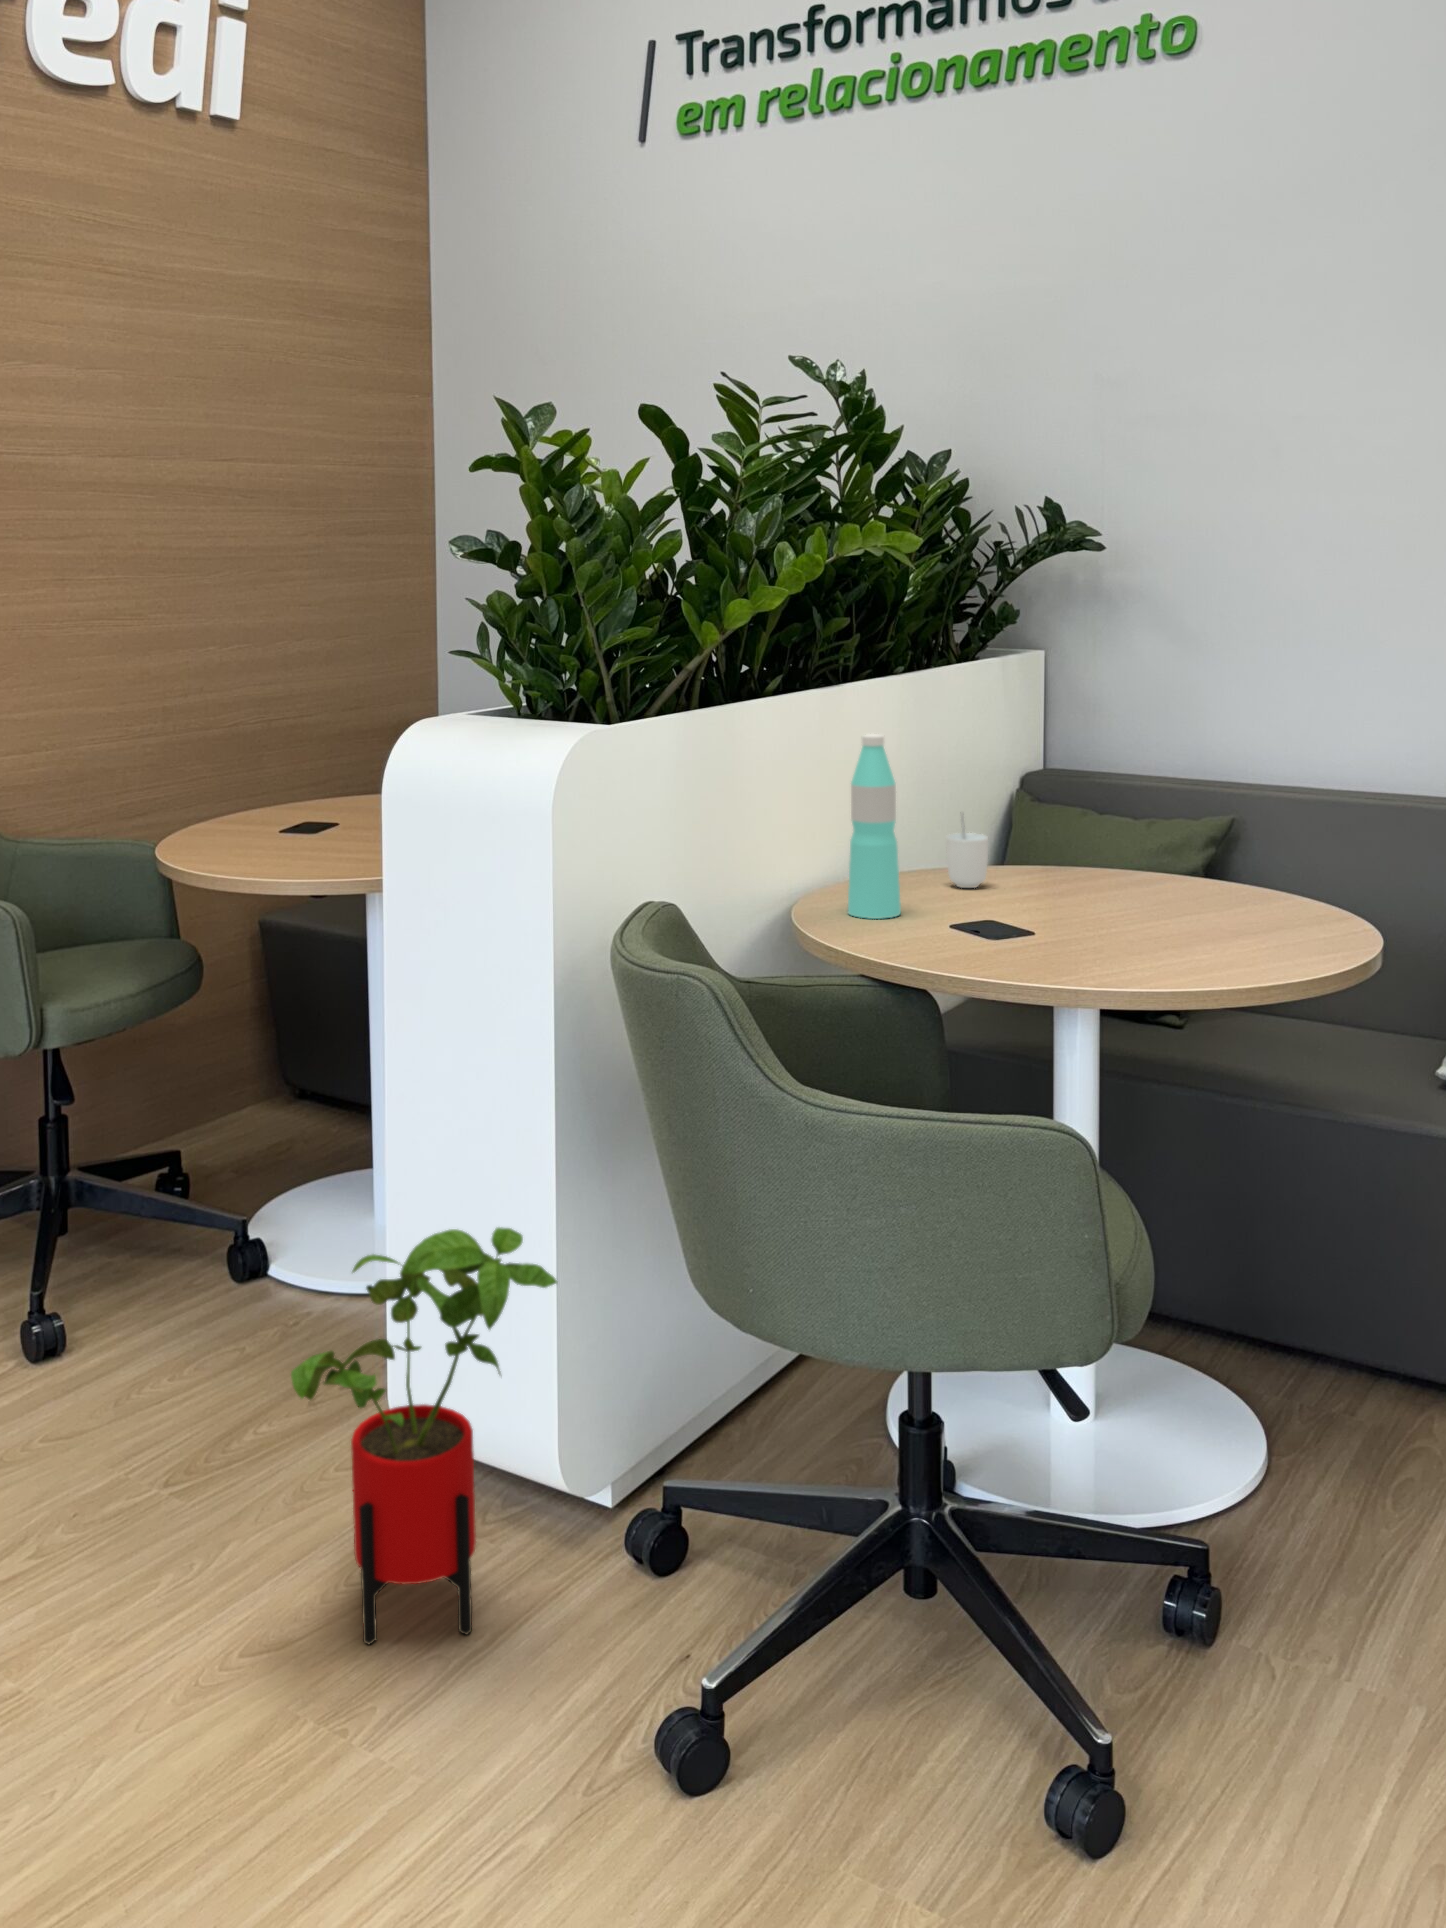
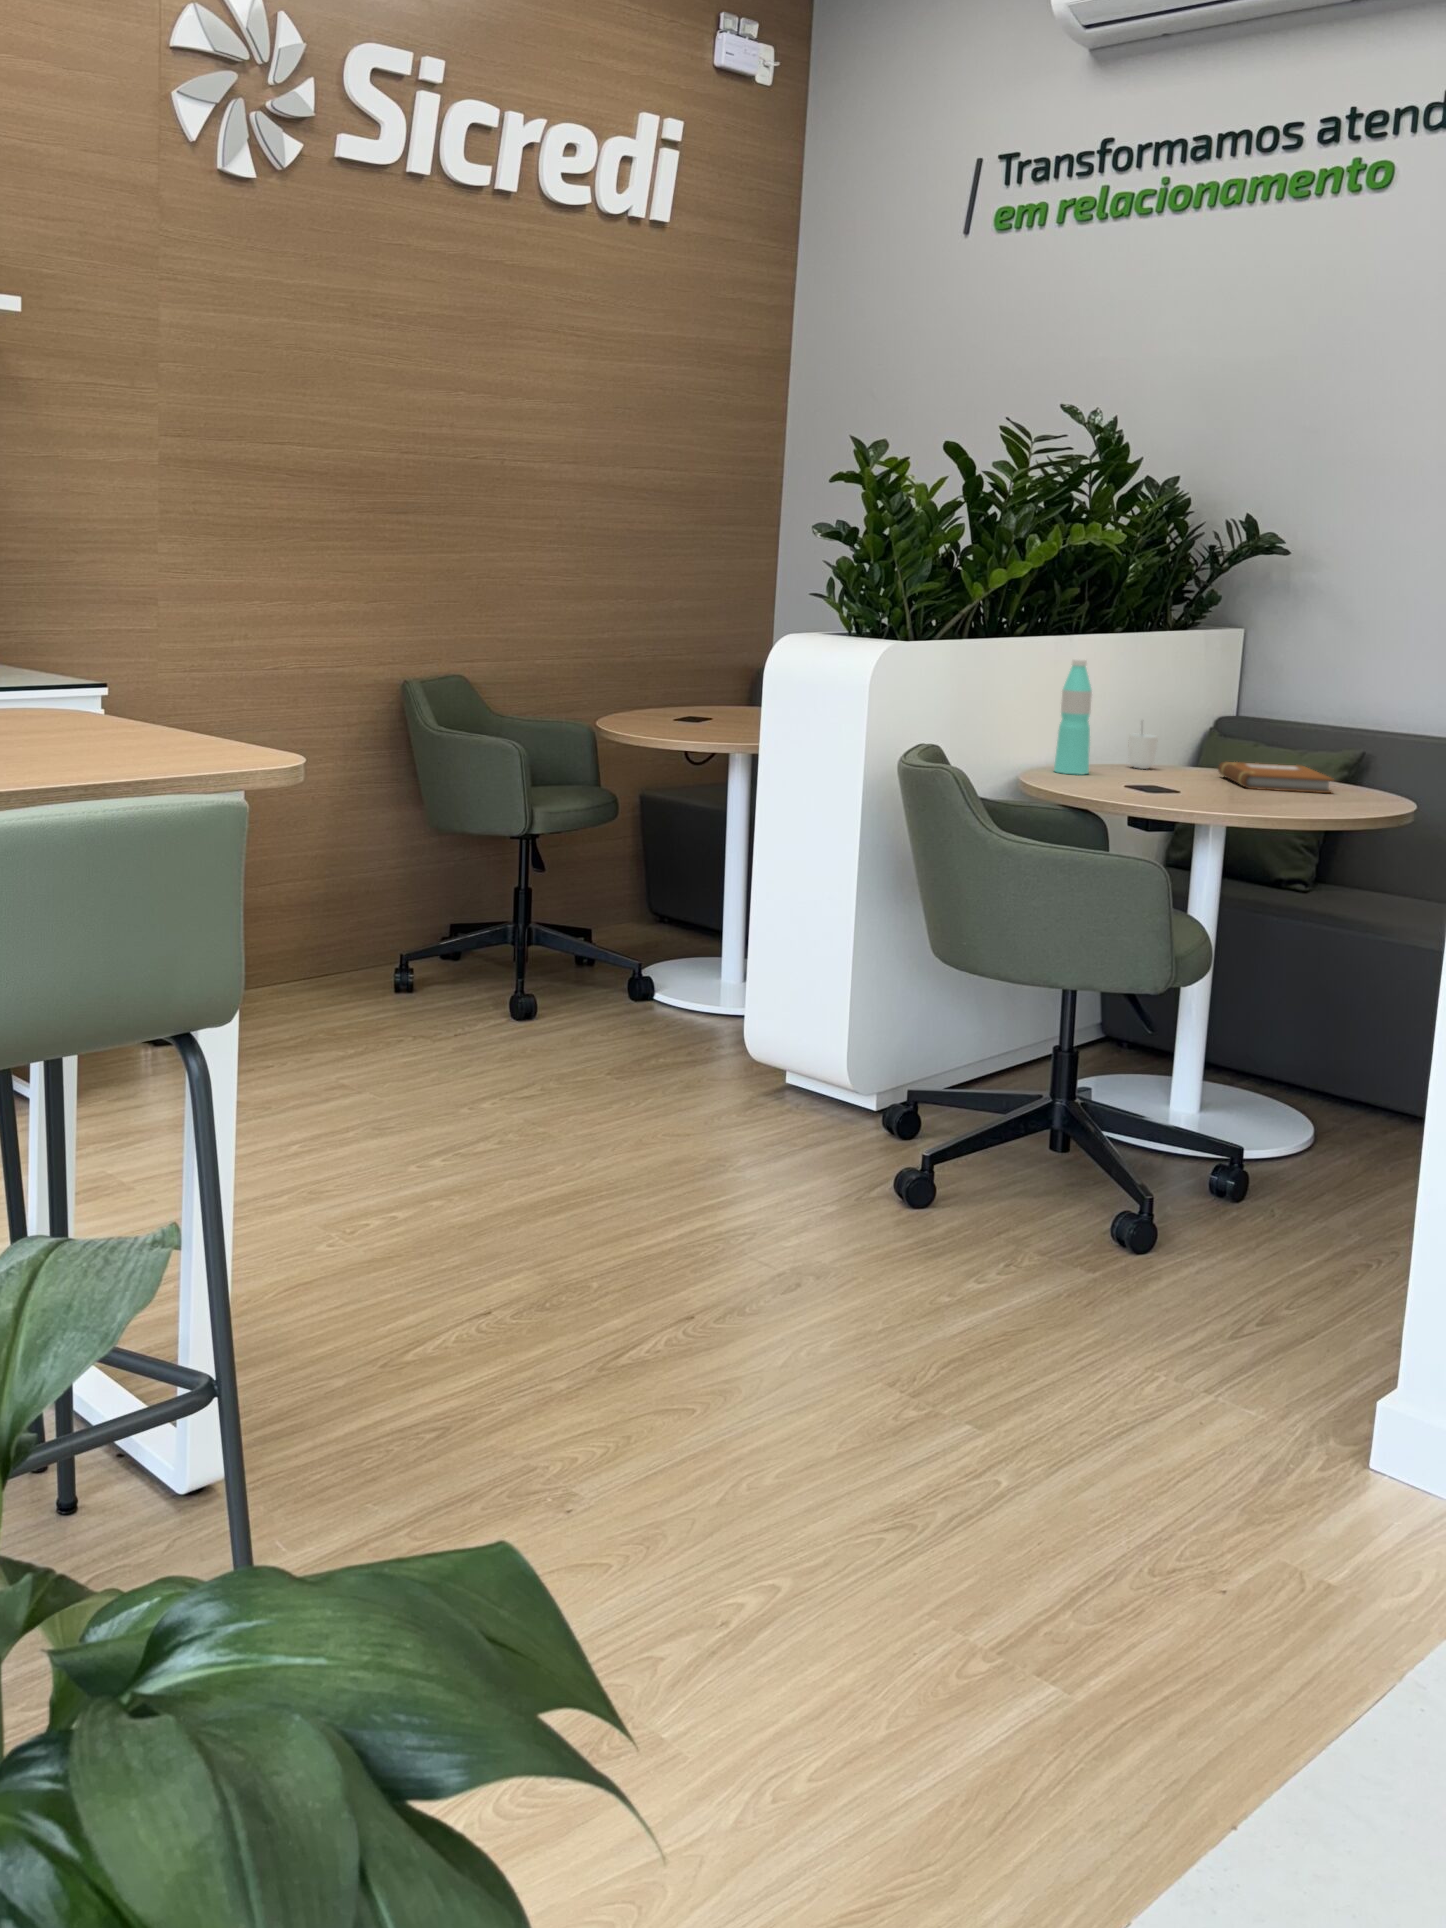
notebook: none [1081,868,1263,923] -> present [1218,762,1333,793]
house plant: present [291,1227,557,1644] -> none [702,911,855,1141]

